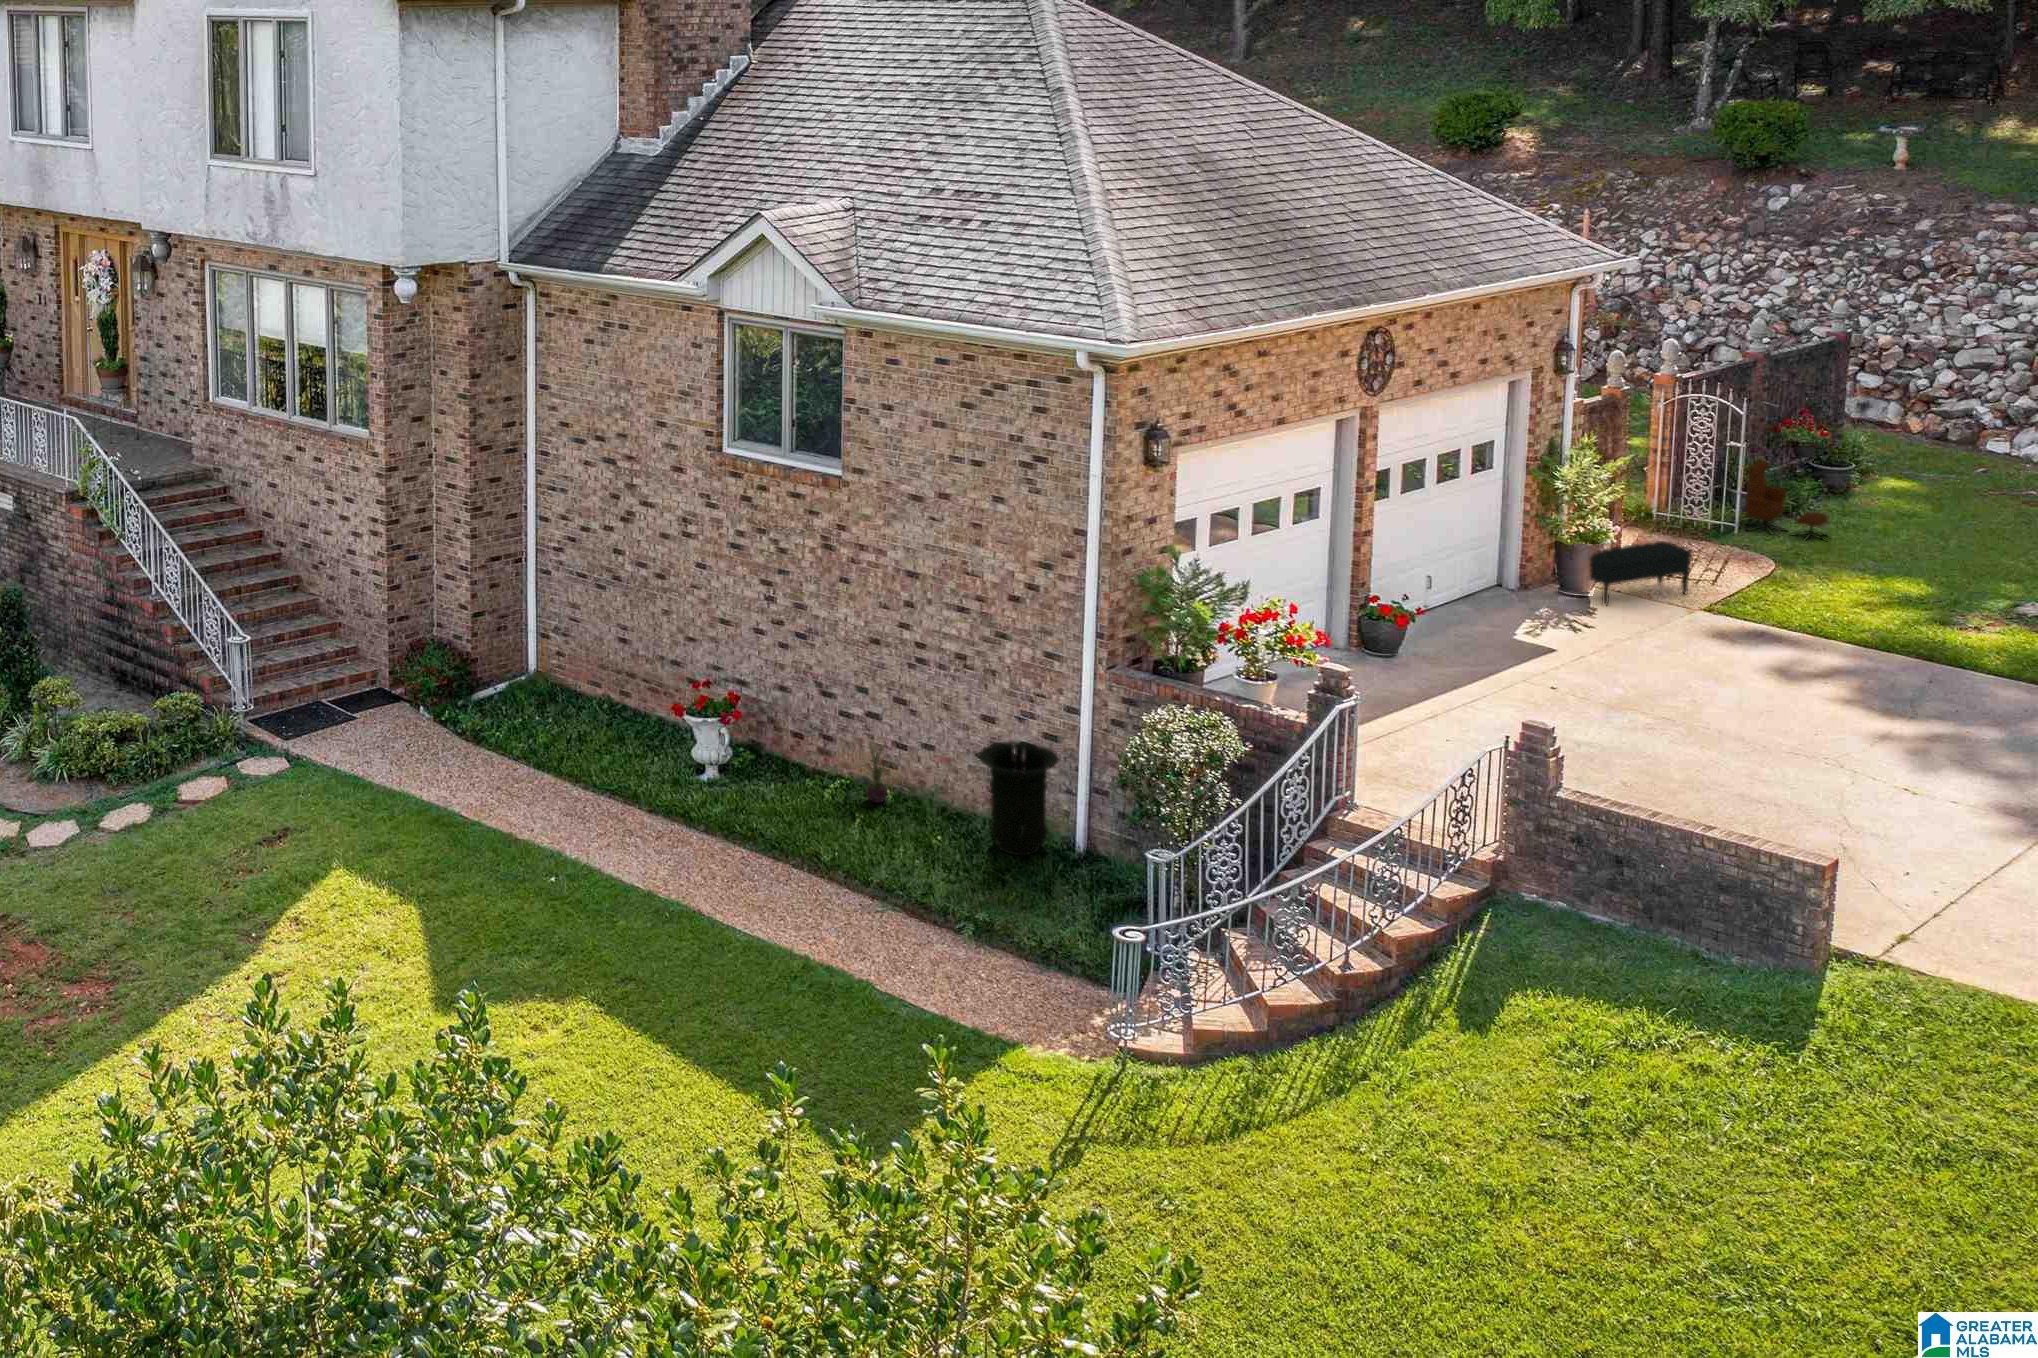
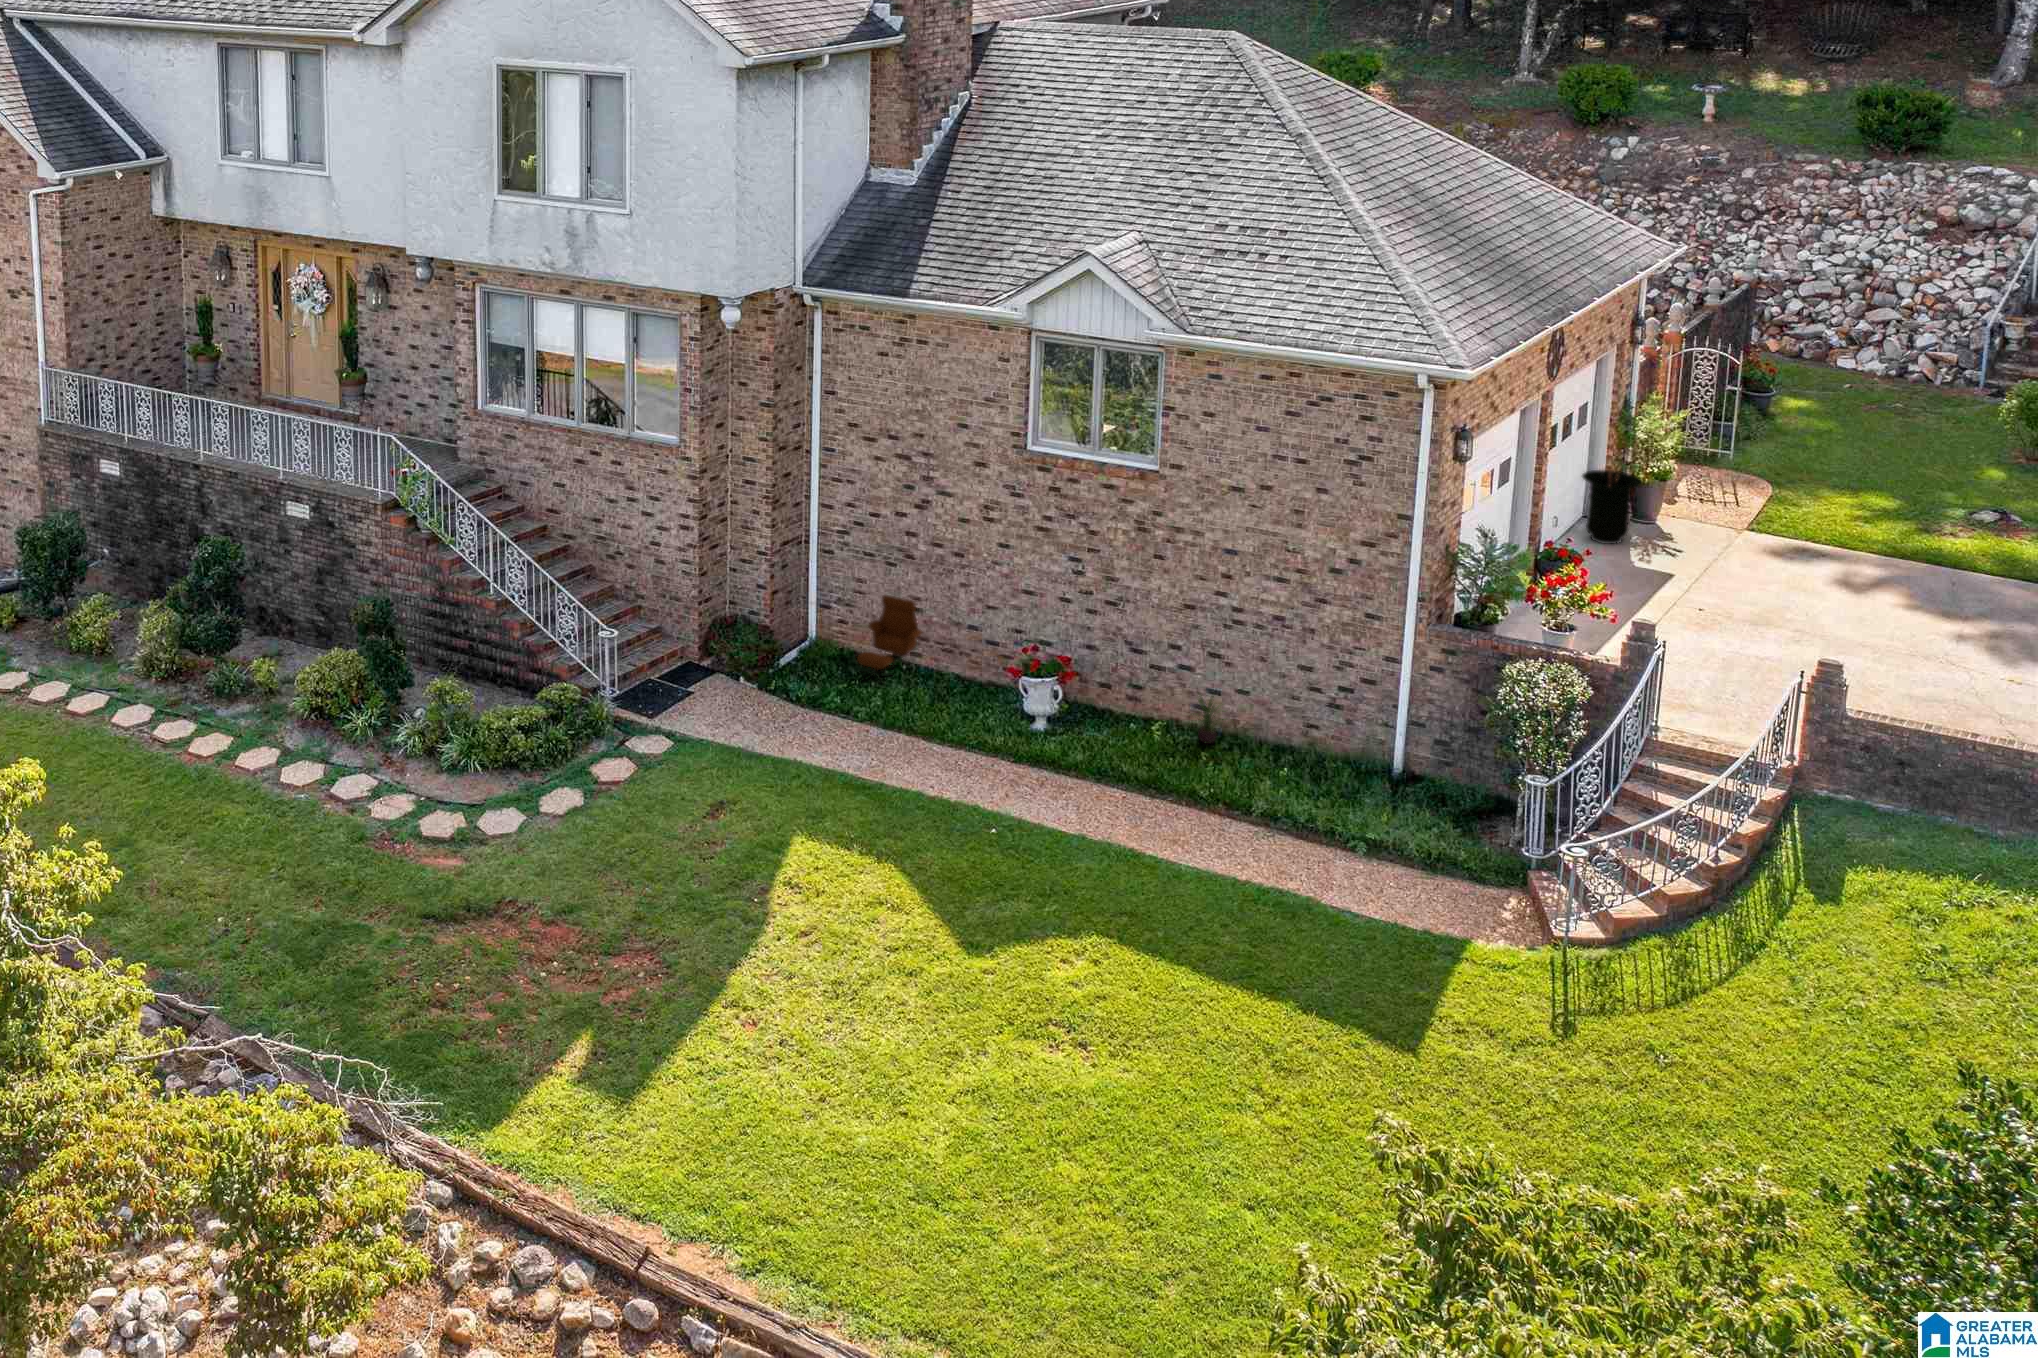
lounge chair: present [1745,460,1828,540] -> present [857,595,922,681]
bench: present [1590,541,1692,606] -> none [1636,468,1722,525]
trash can: present [978,741,1059,855] -> present [1582,470,1642,544]

